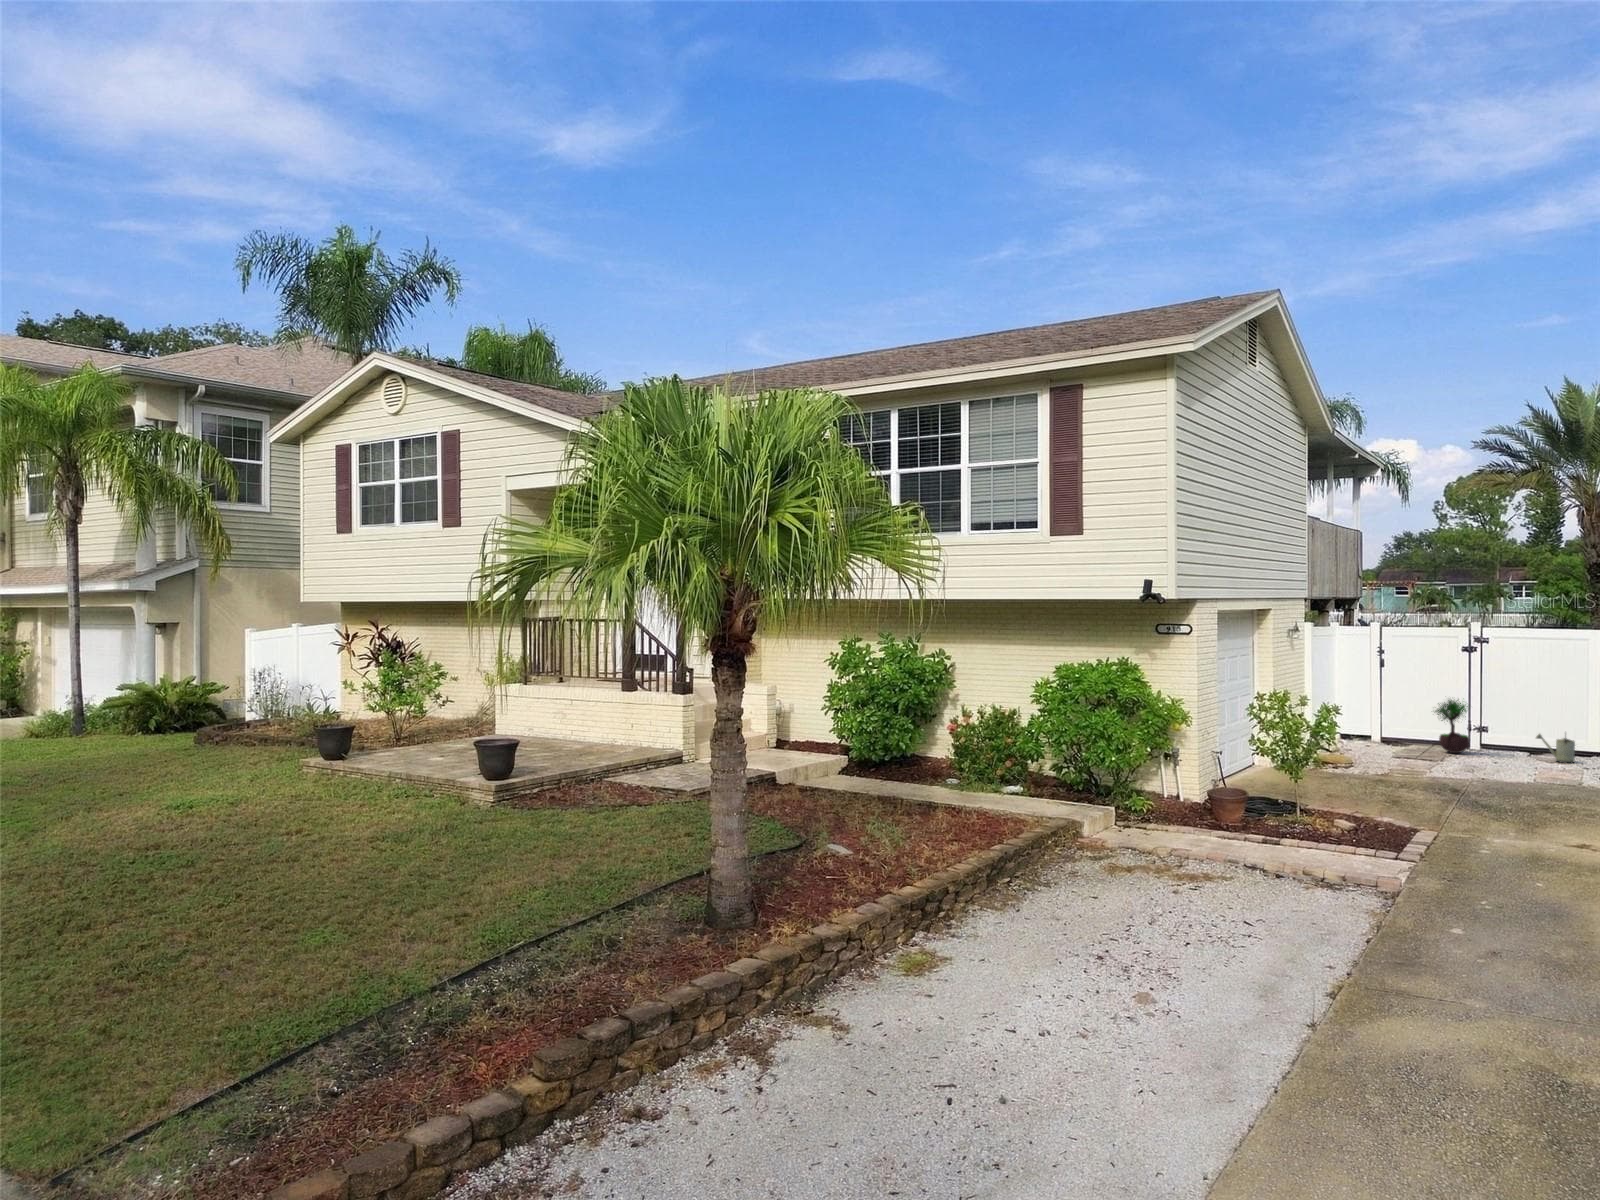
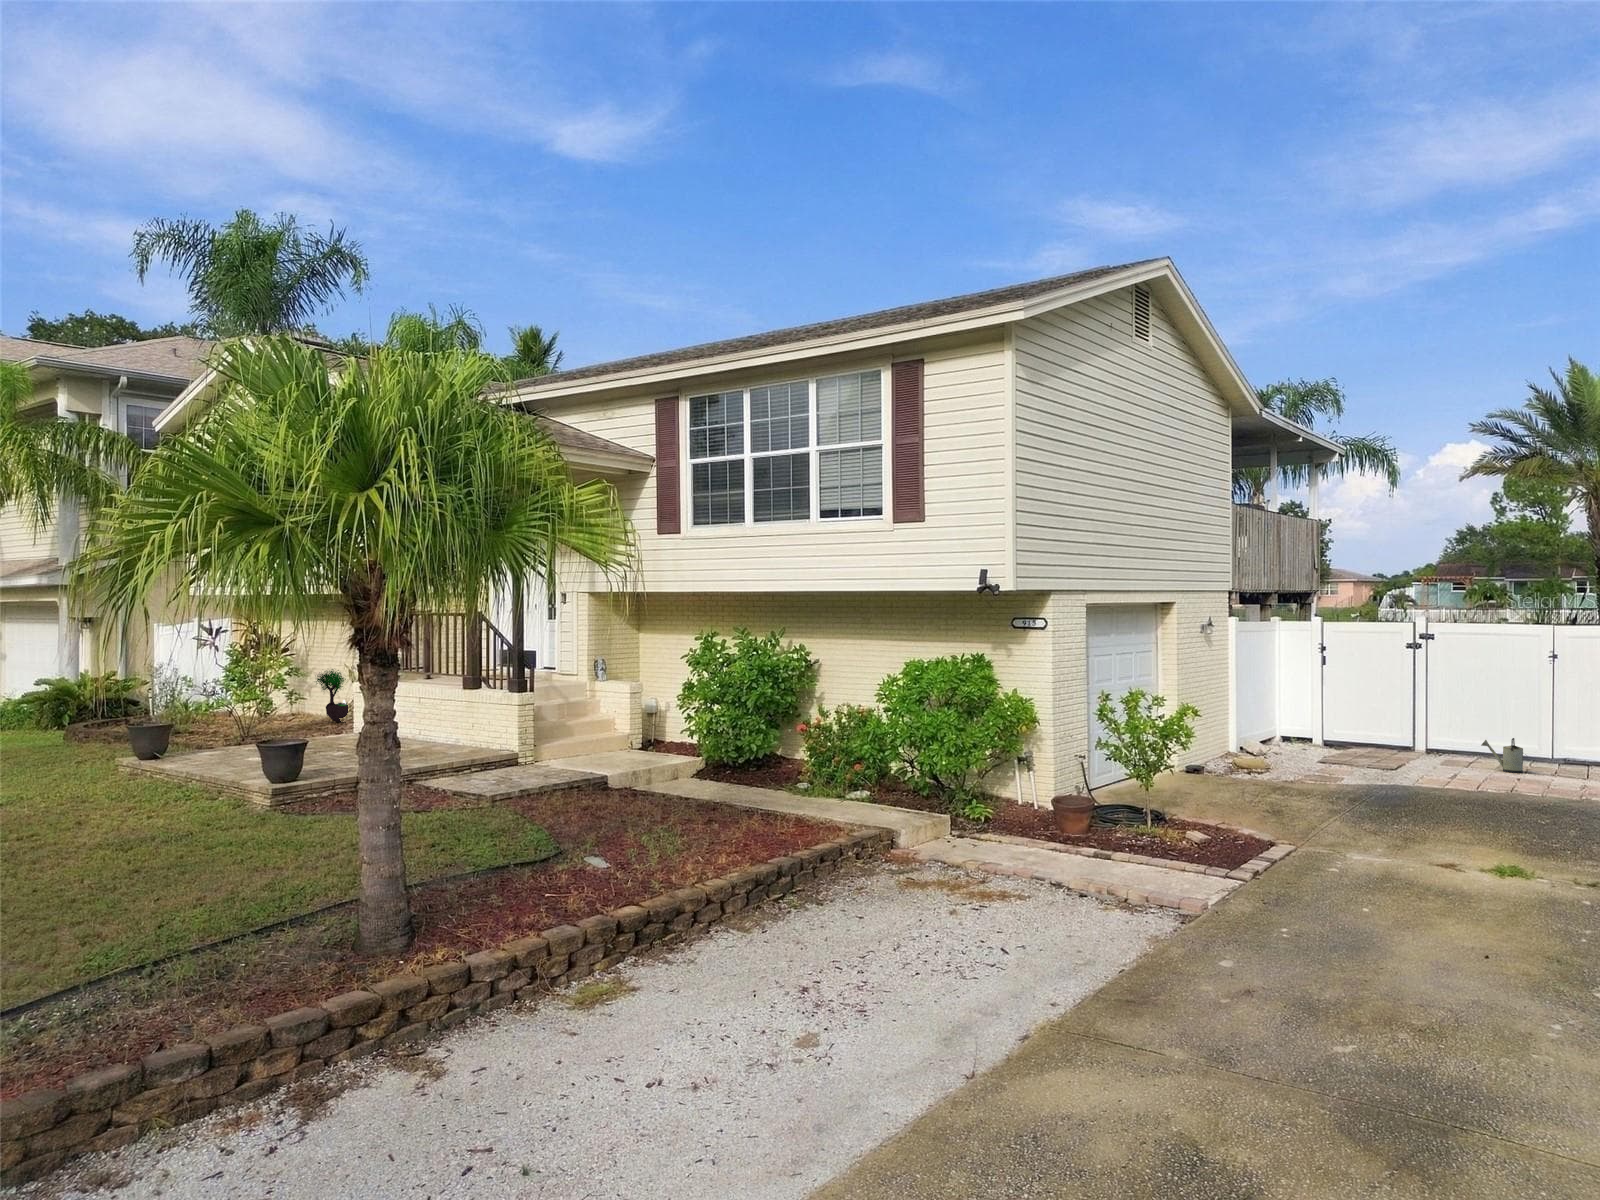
potted tree: present [1435,699,1470,753] -> present [316,669,348,722]

